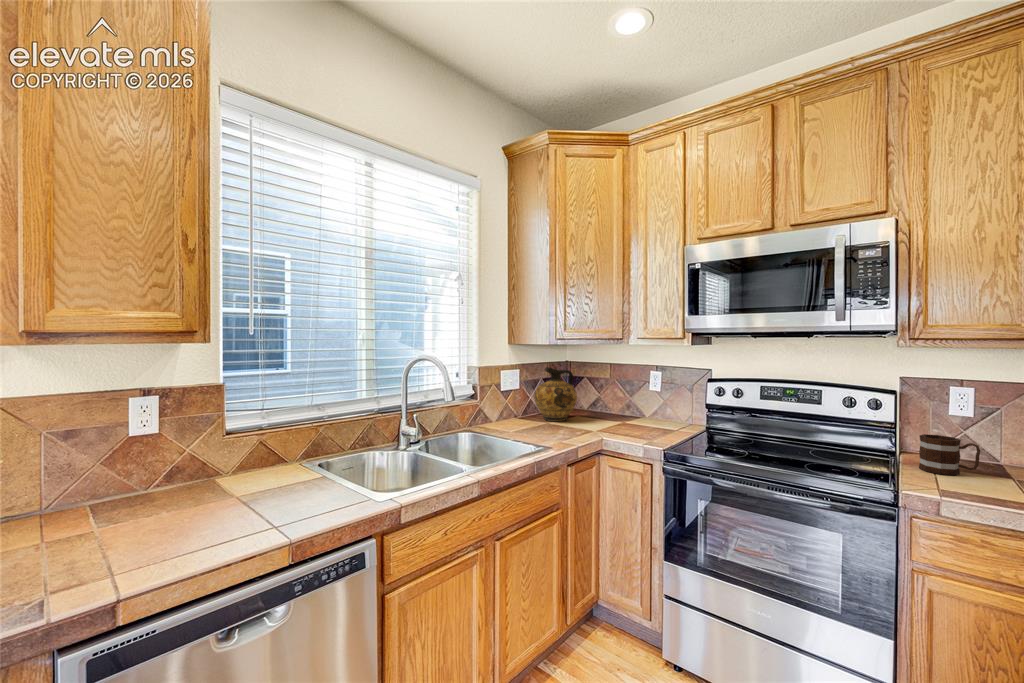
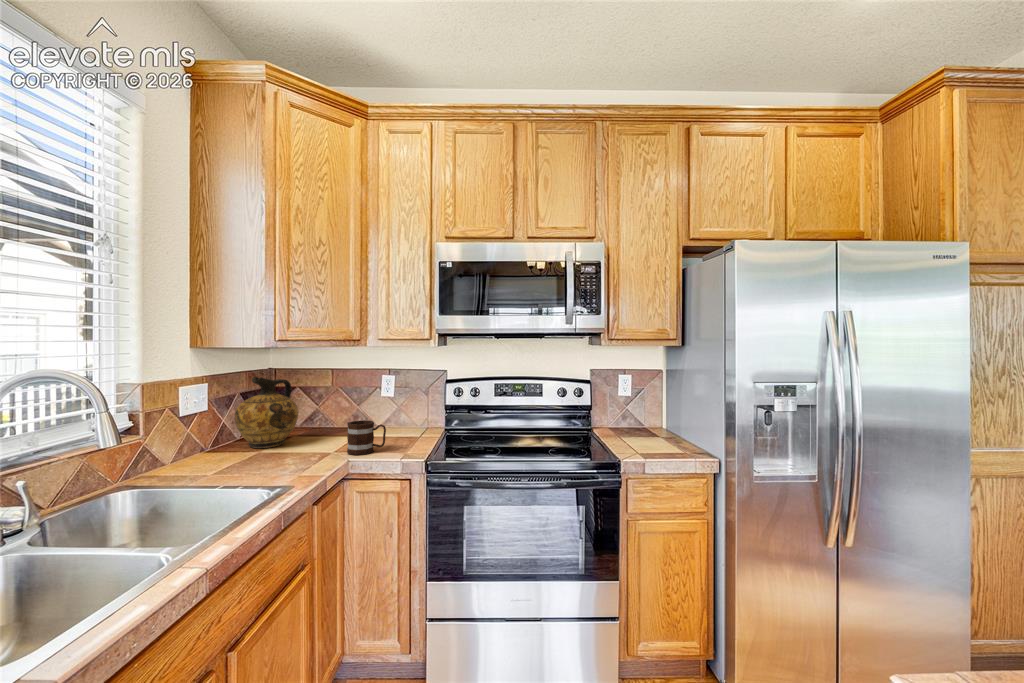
mug: present [919,434,980,475] -> present [347,420,386,455]

